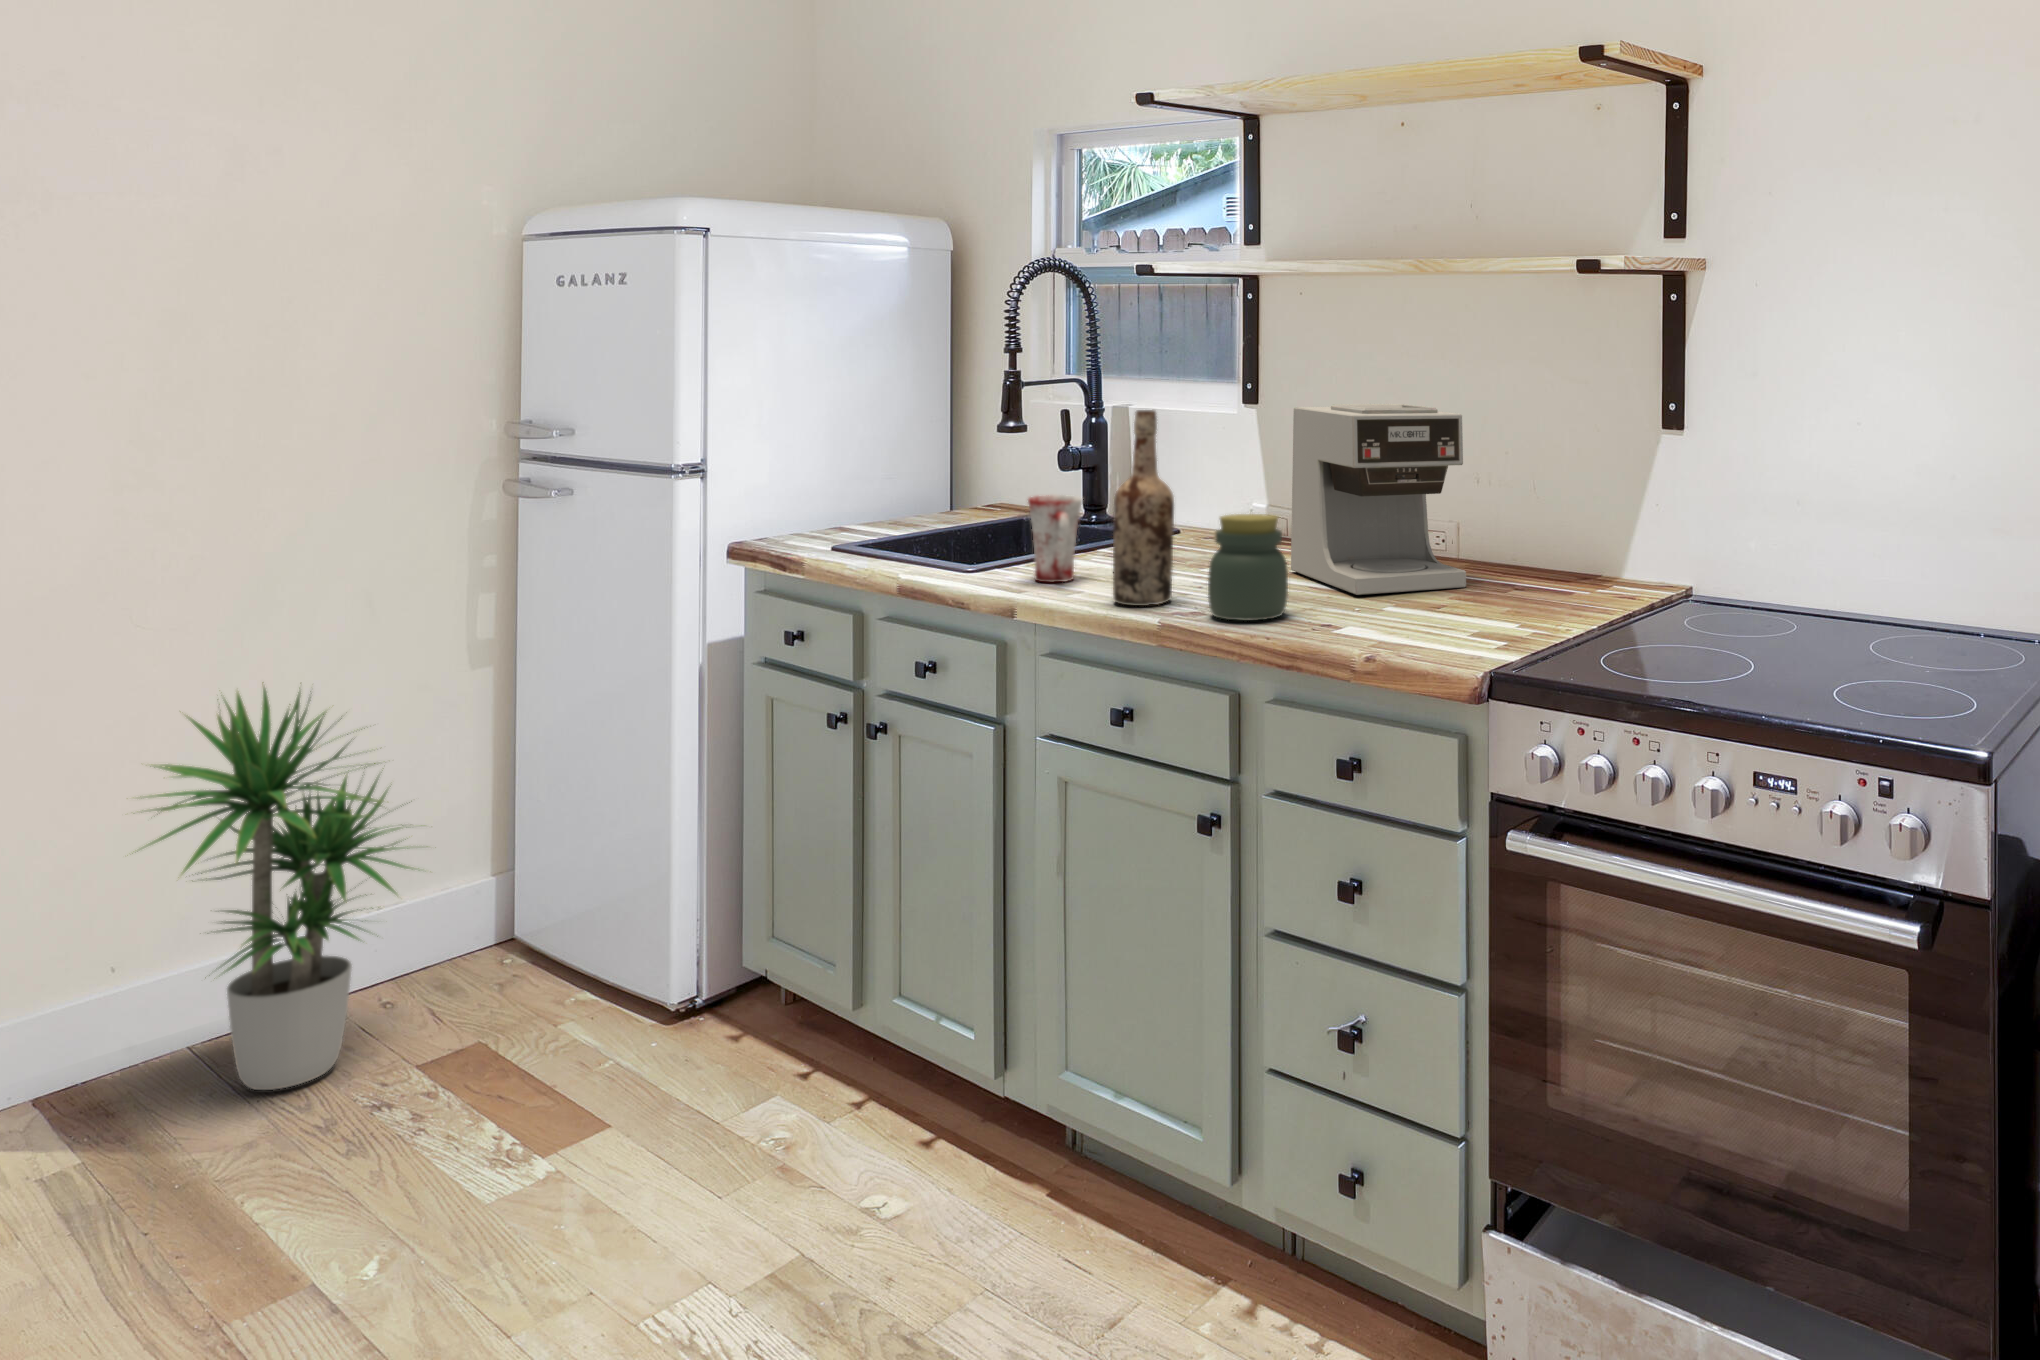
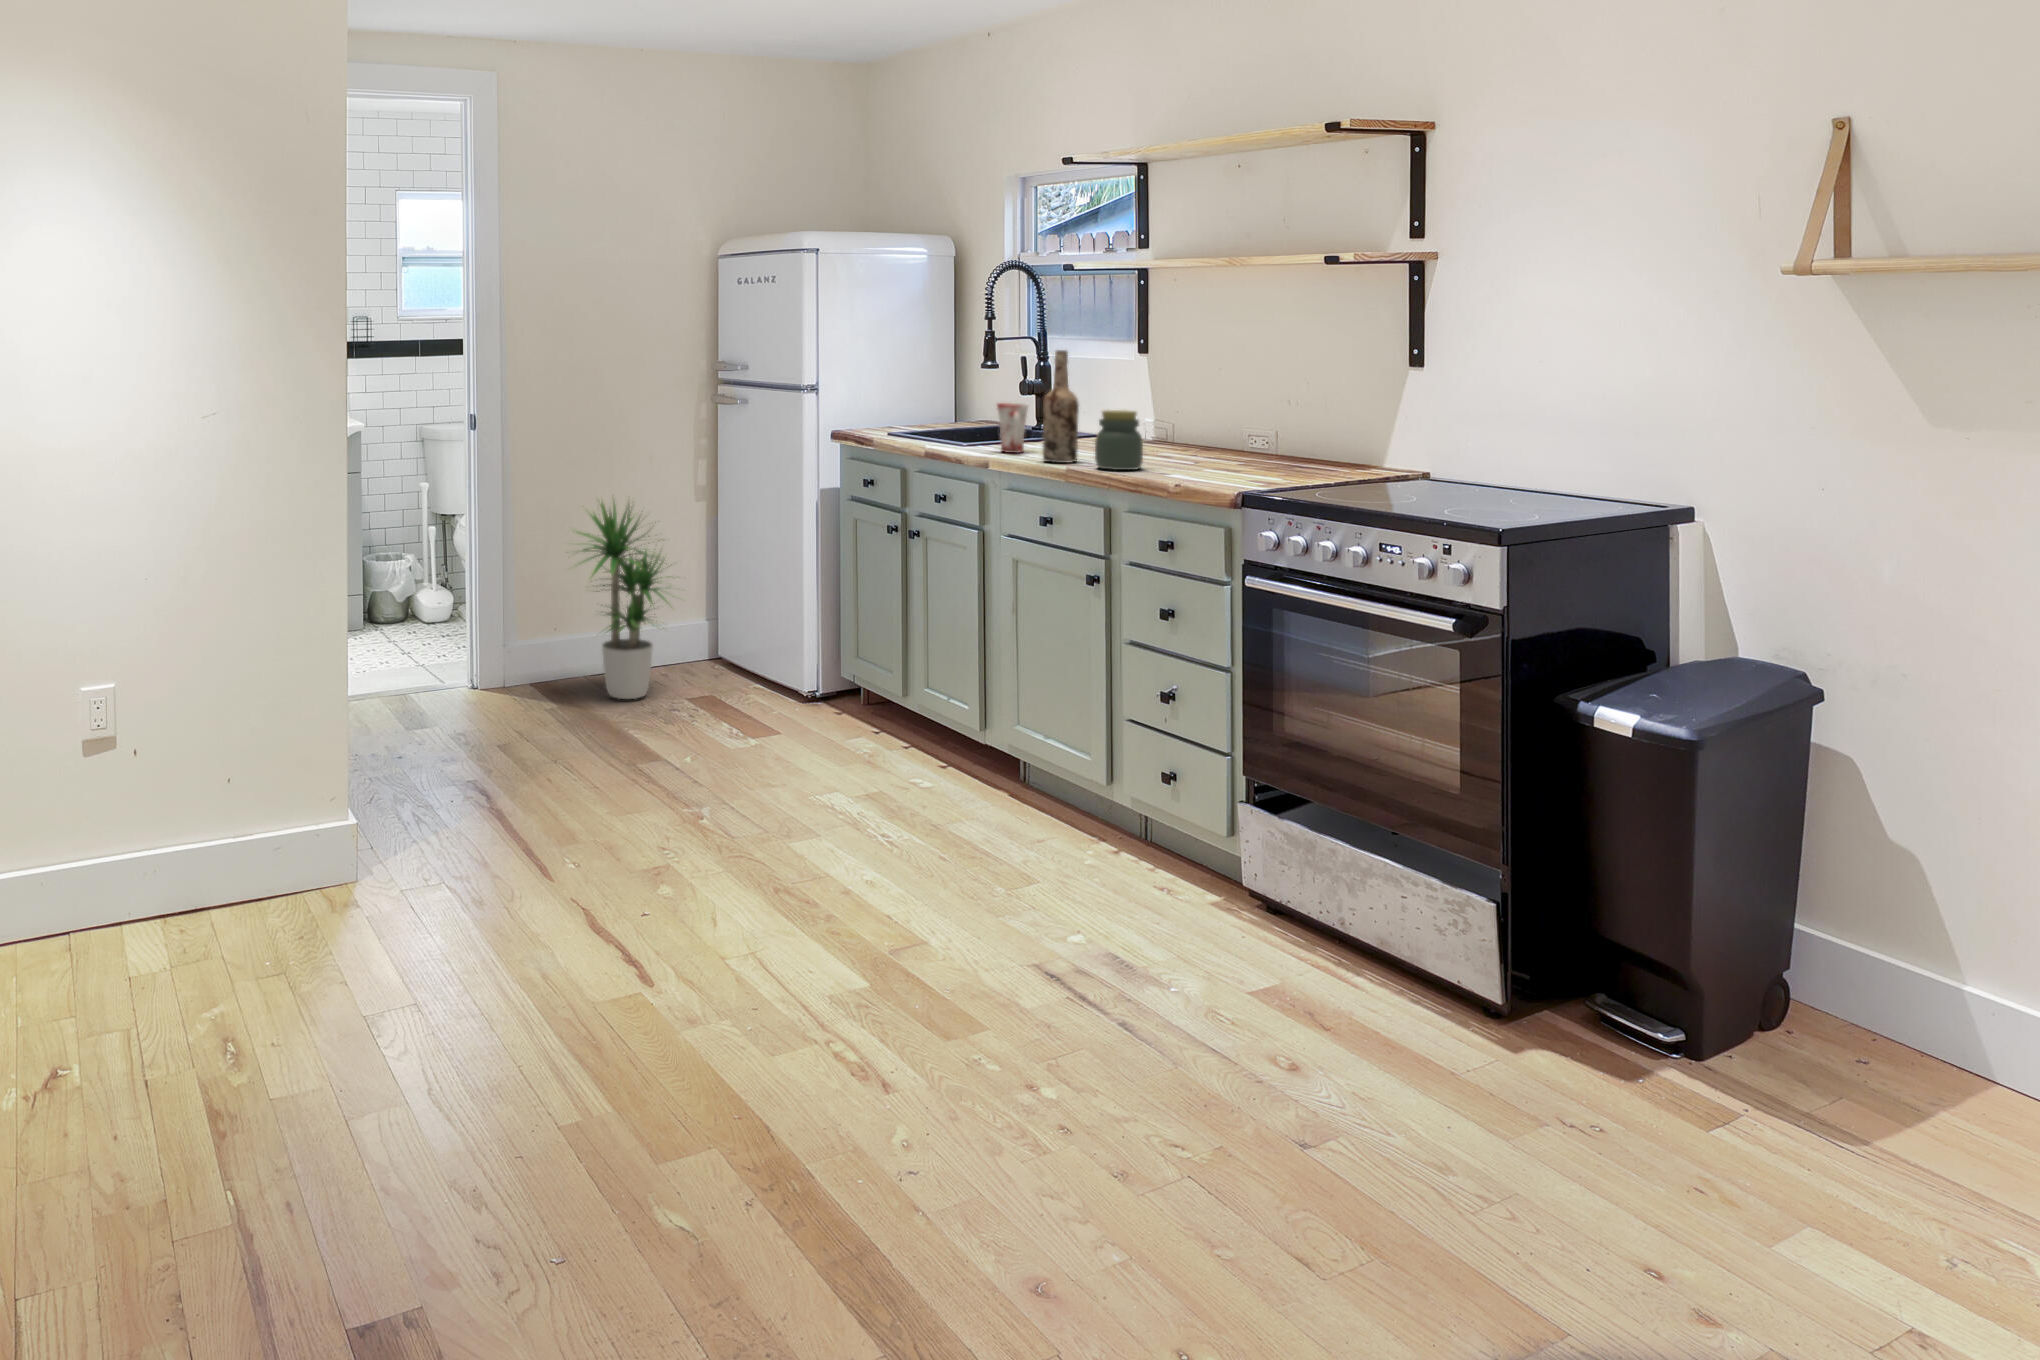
coffee maker: present [1291,404,1466,595] -> none [1159,348,1270,464]

